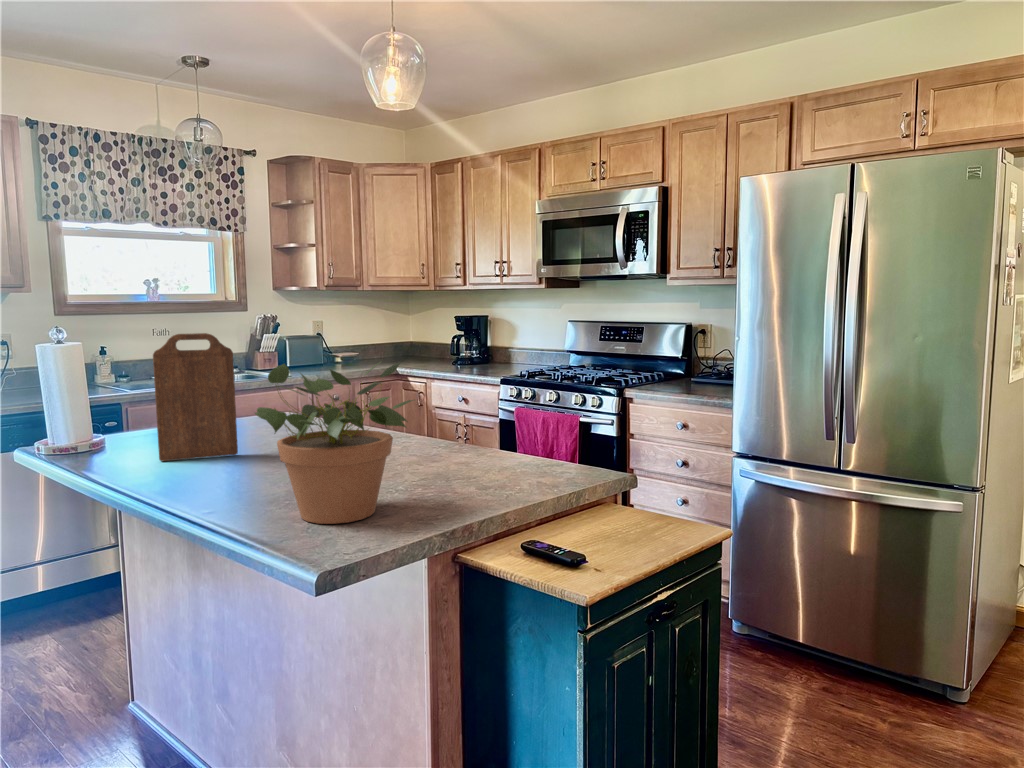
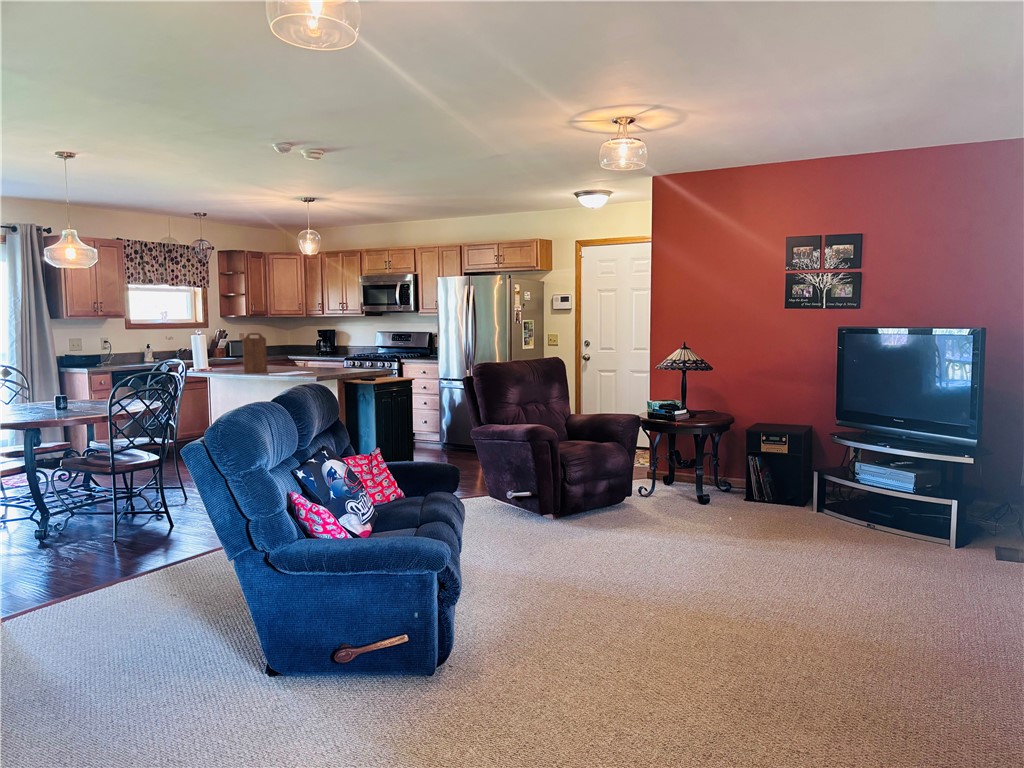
potted plant: present [255,362,413,524] -> none [295,338,335,376]

